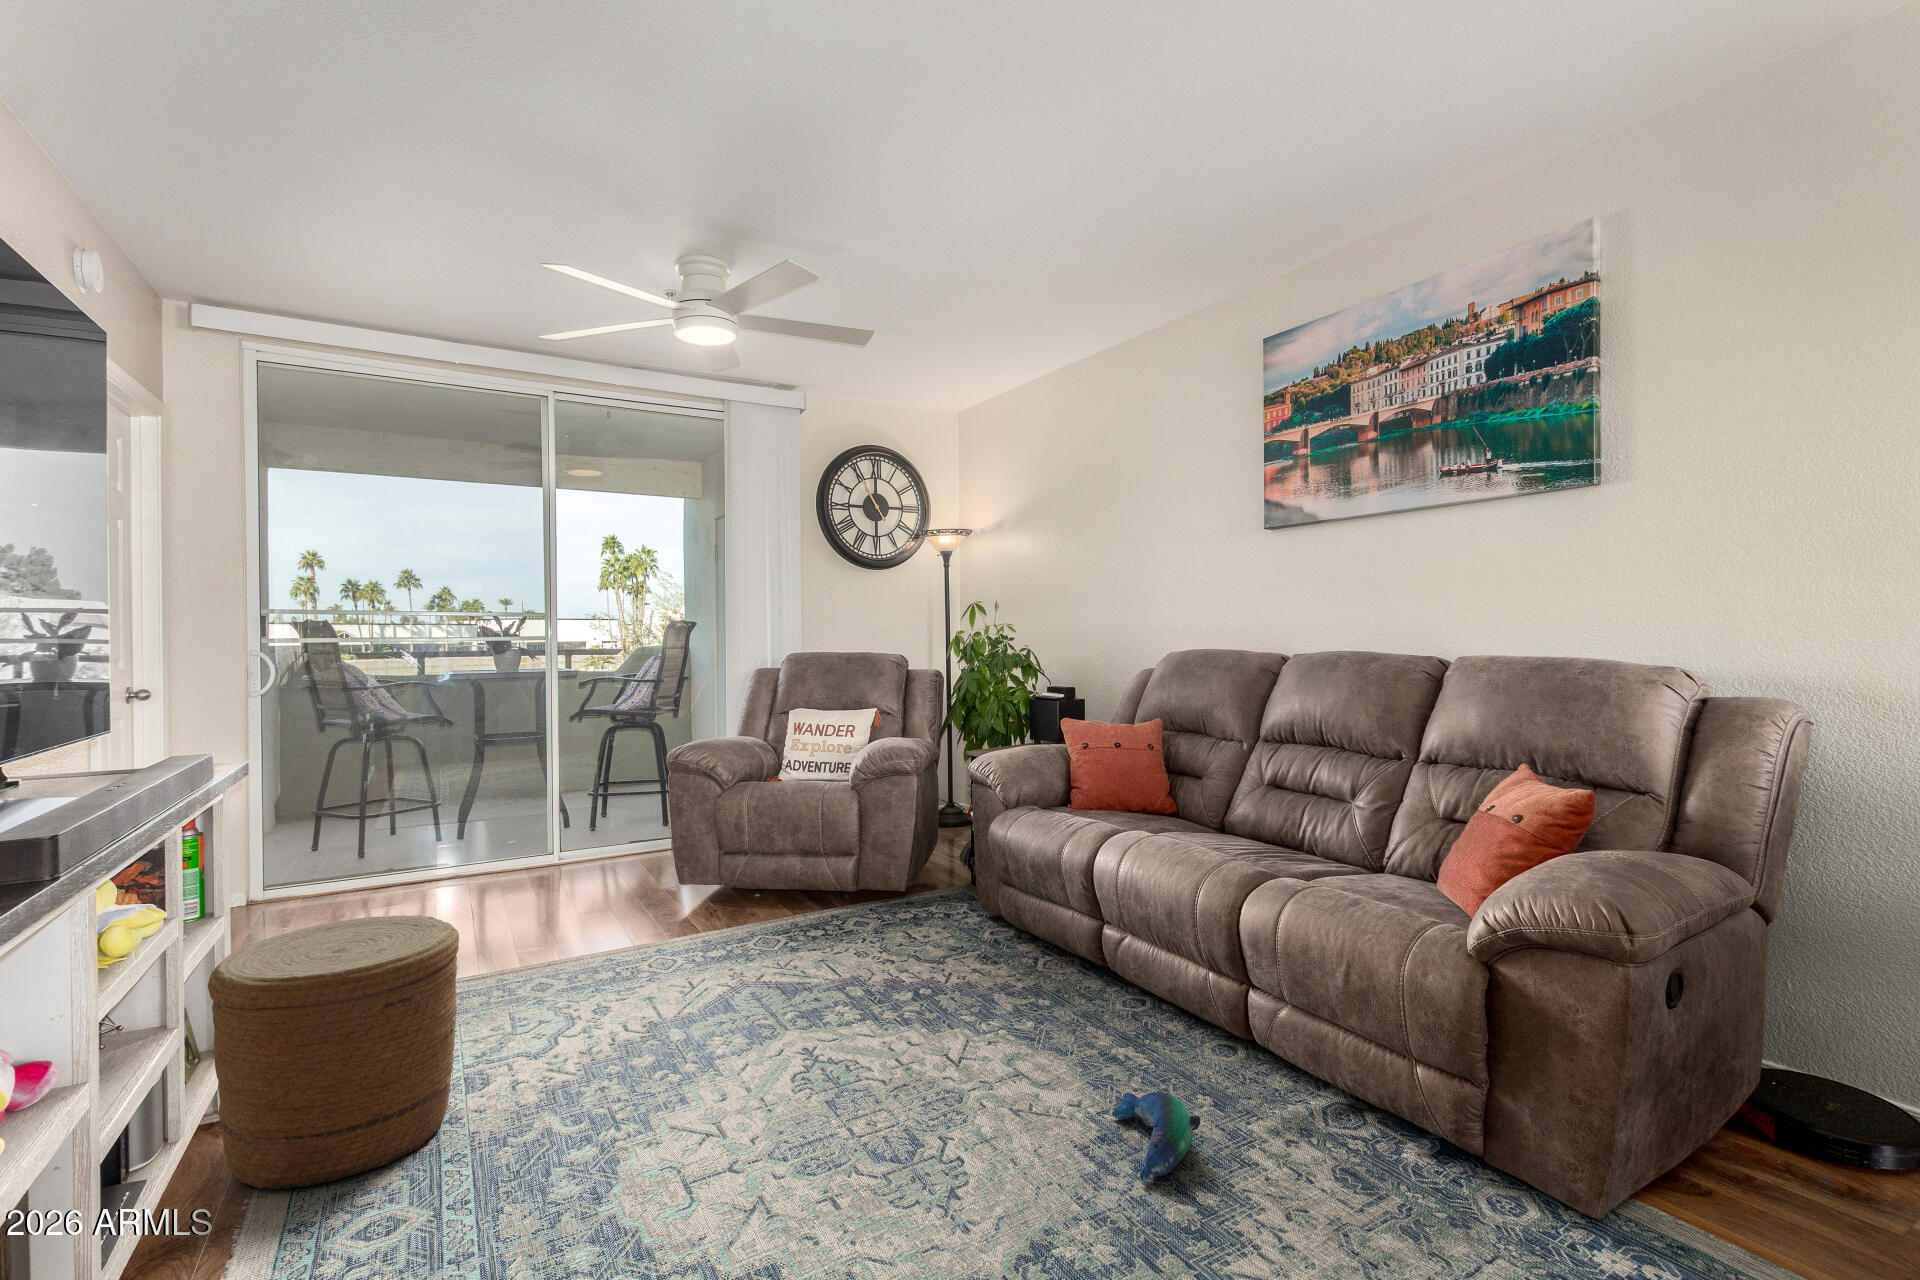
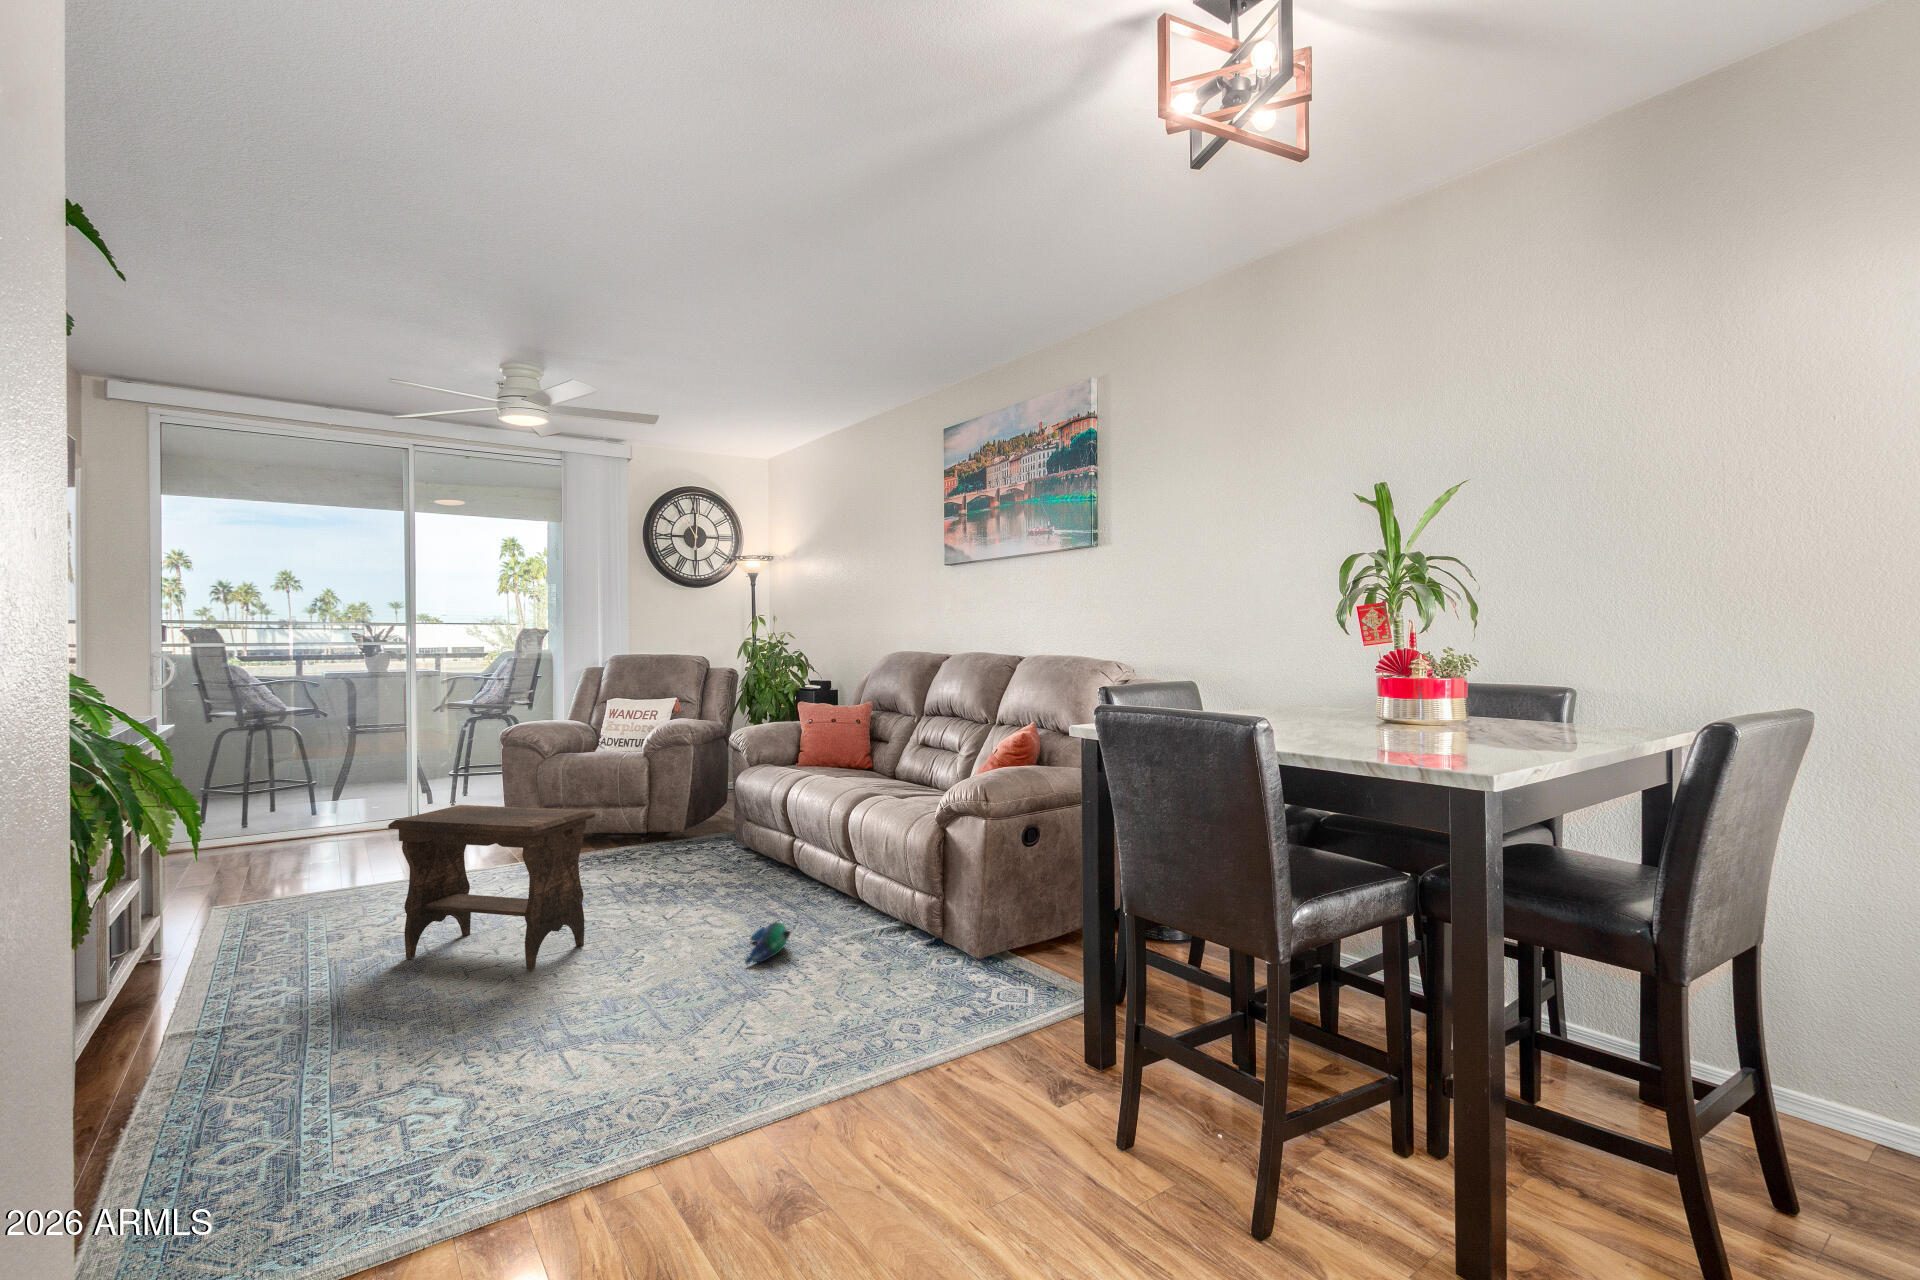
footstool: none [557,878,865,1173] -> present [388,805,595,971]
woven basket: present [208,915,459,1190] -> none [153,830,323,990]

